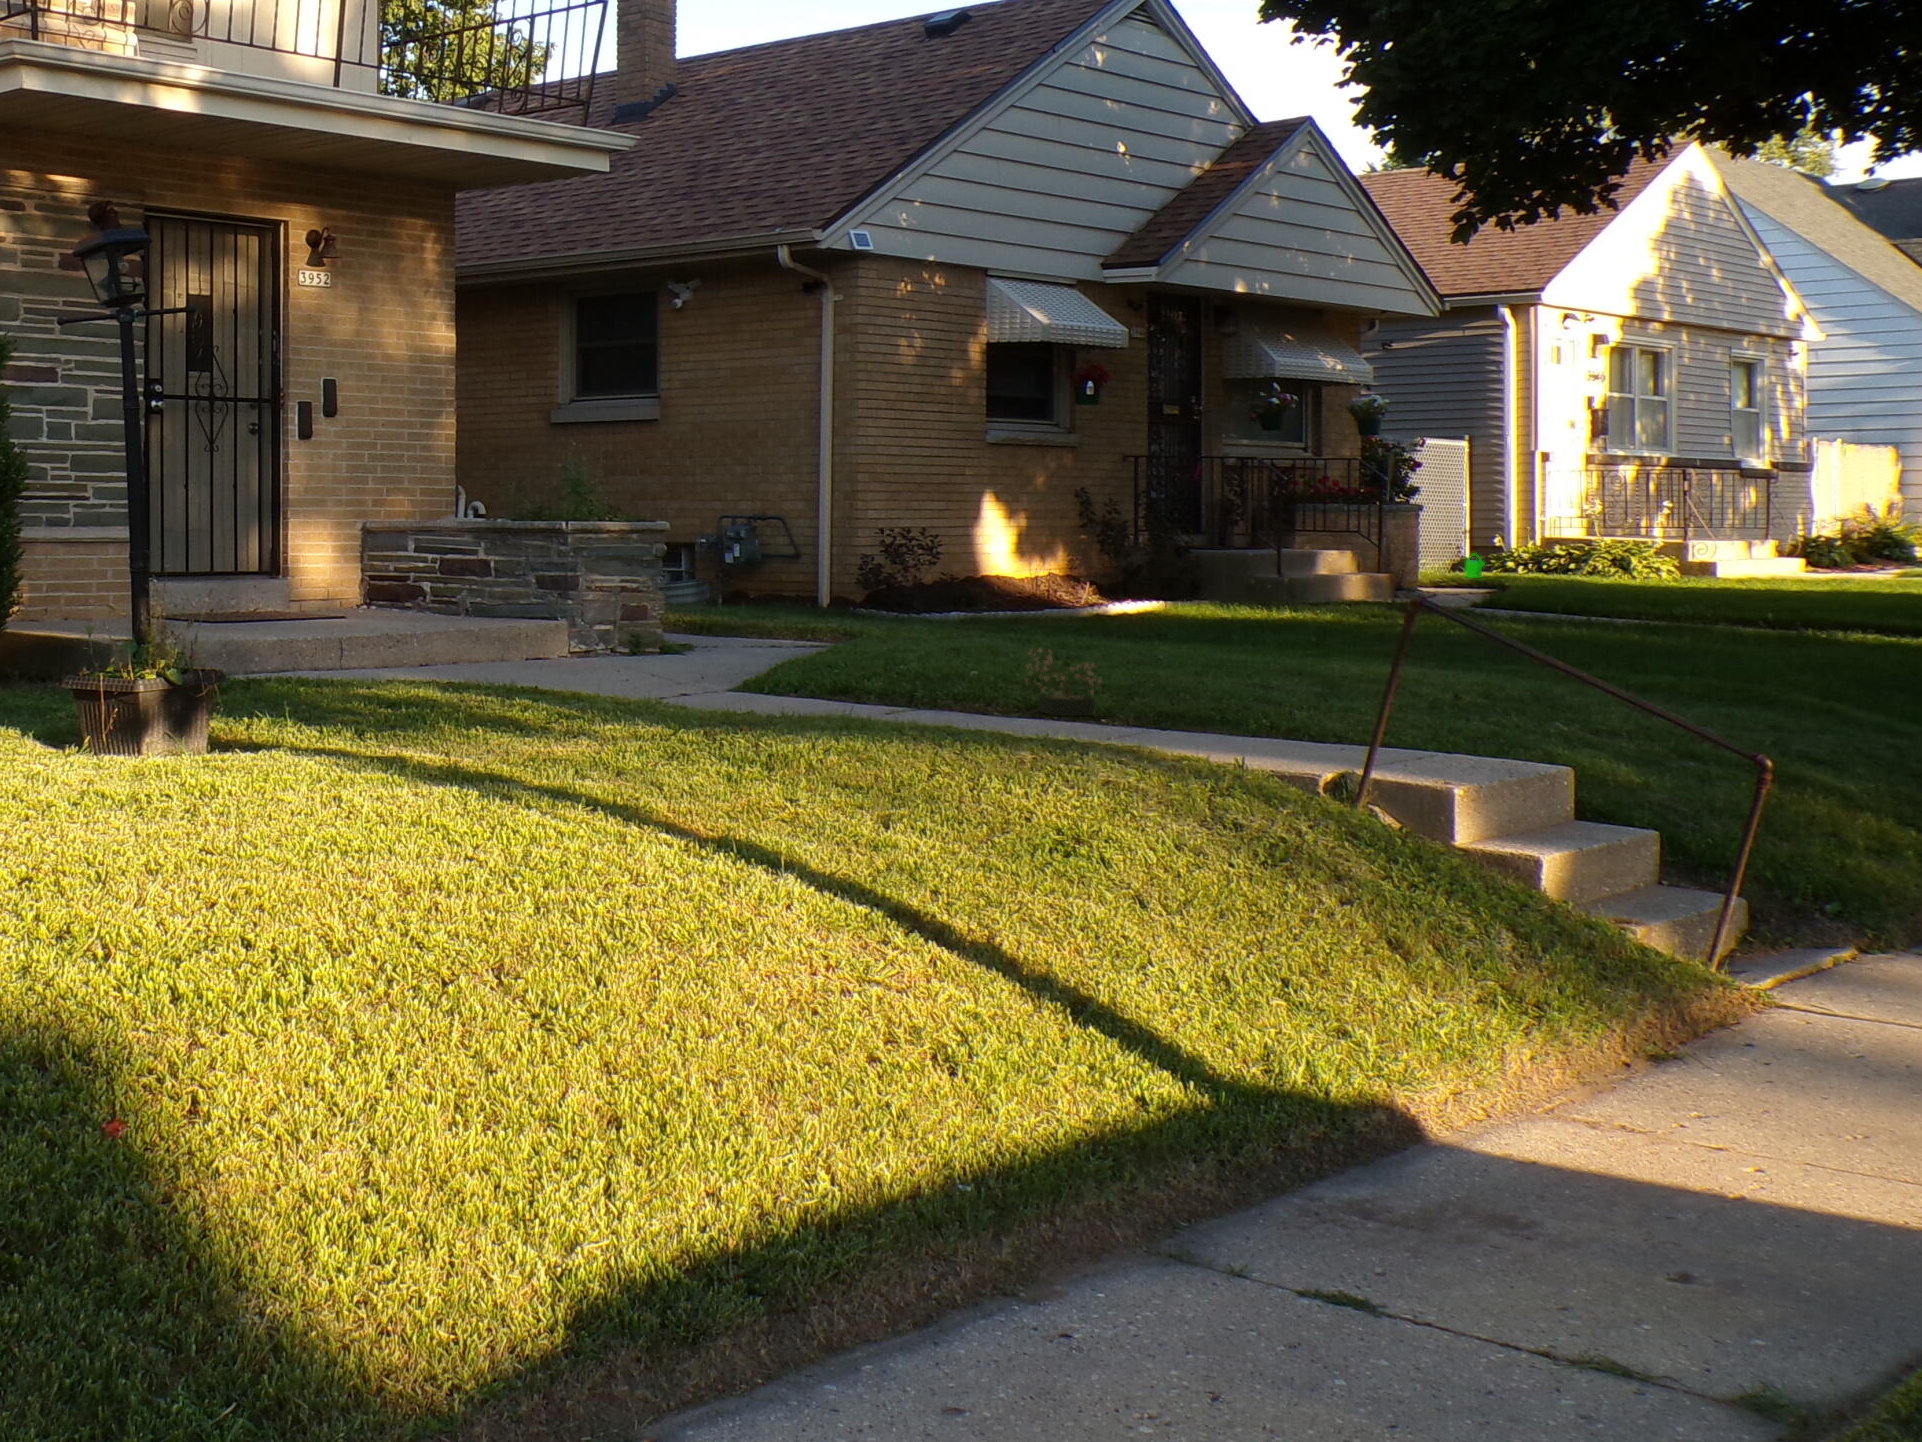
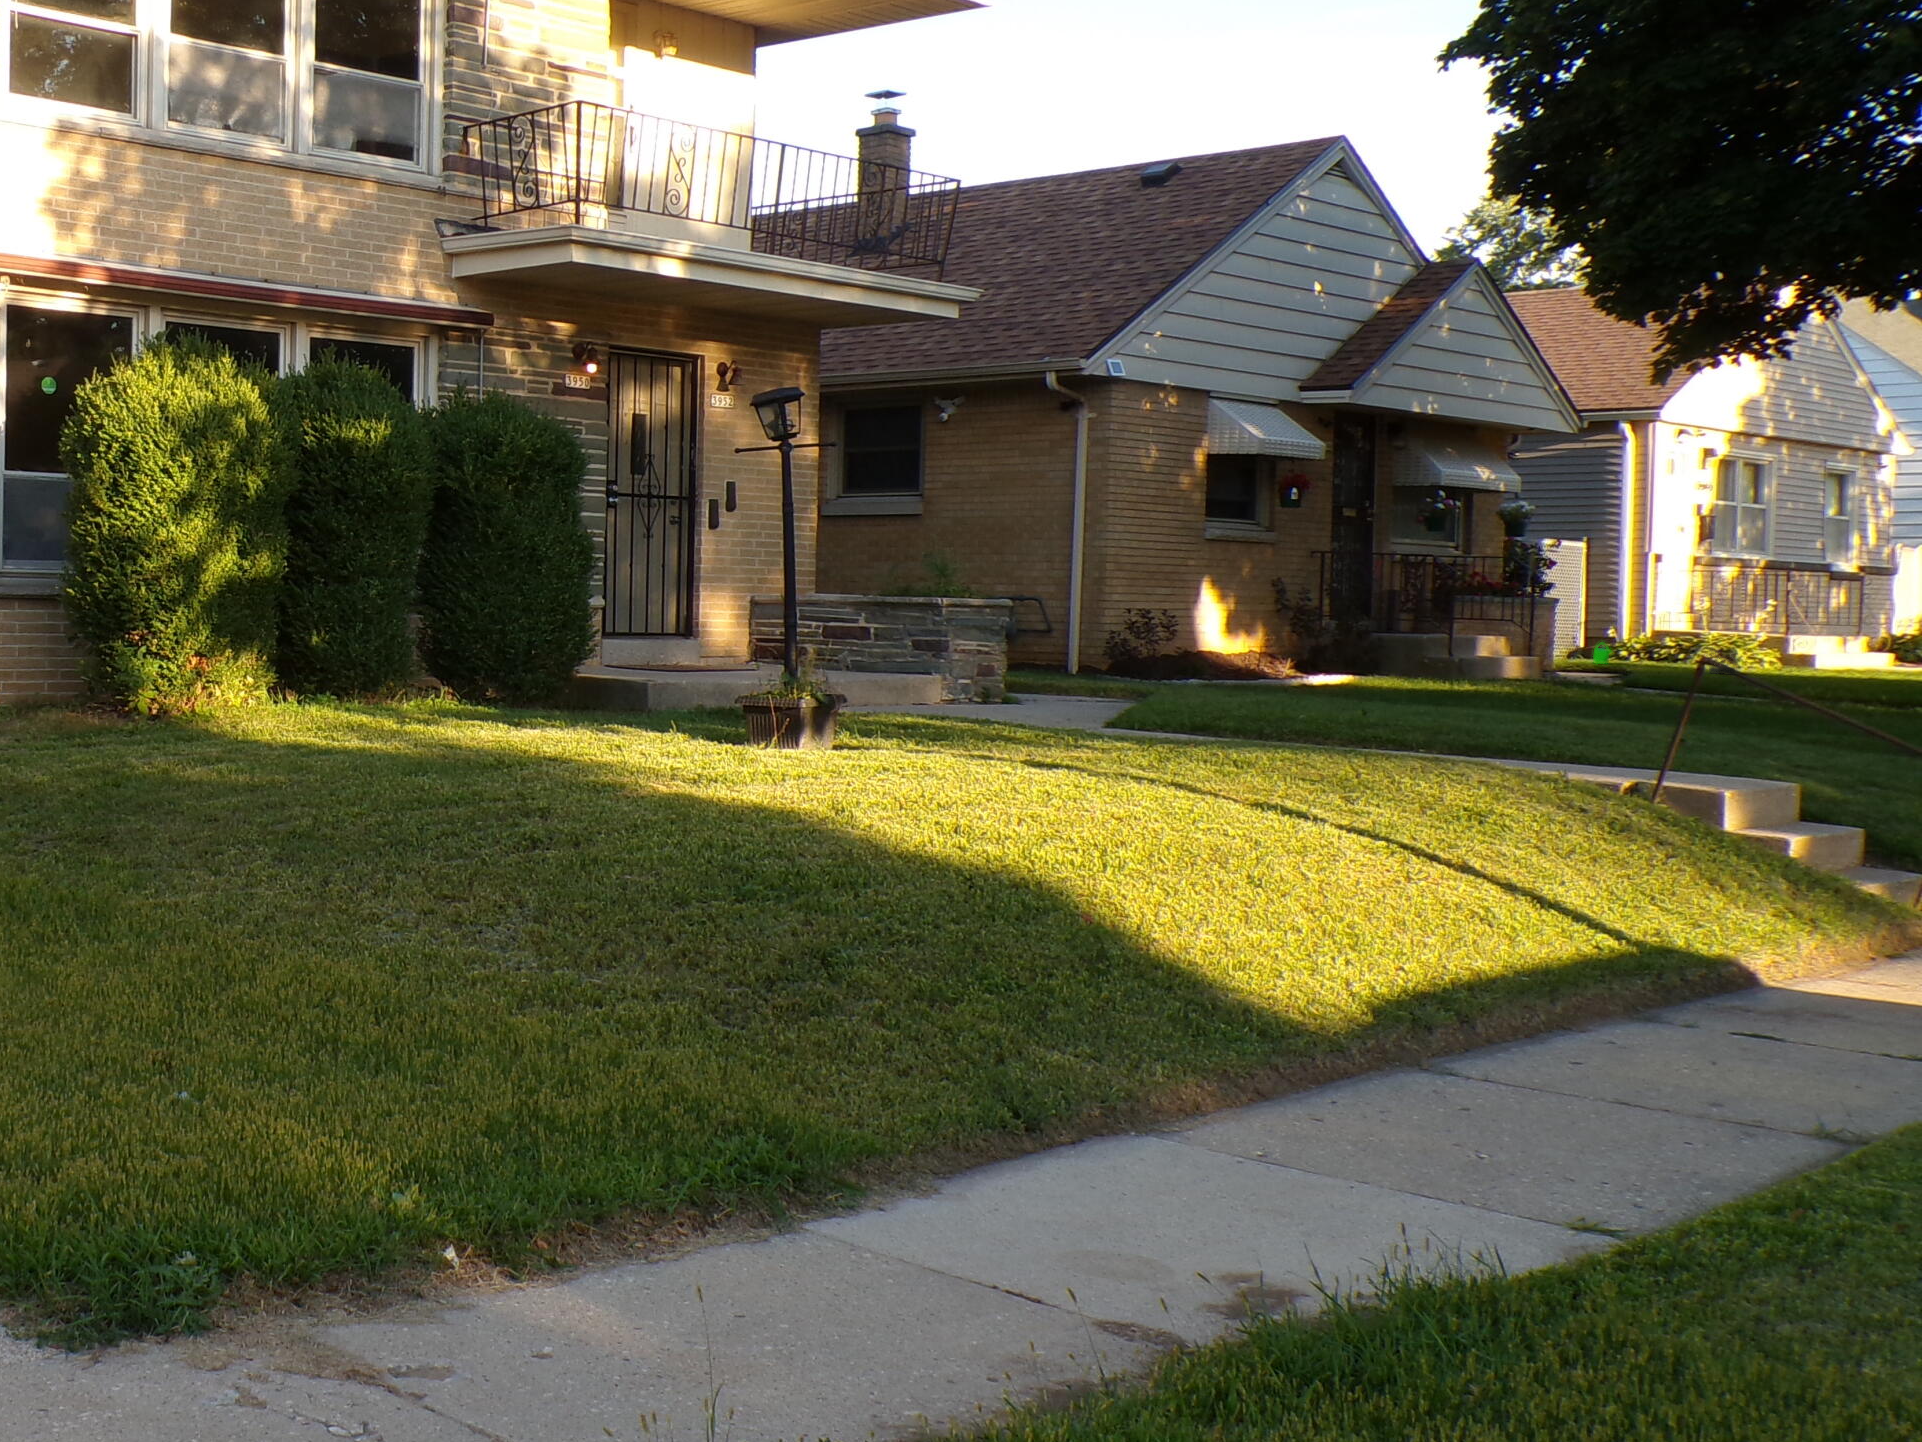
decorative plant: present [1026,649,1101,716] -> present [1707,648,1735,674]

